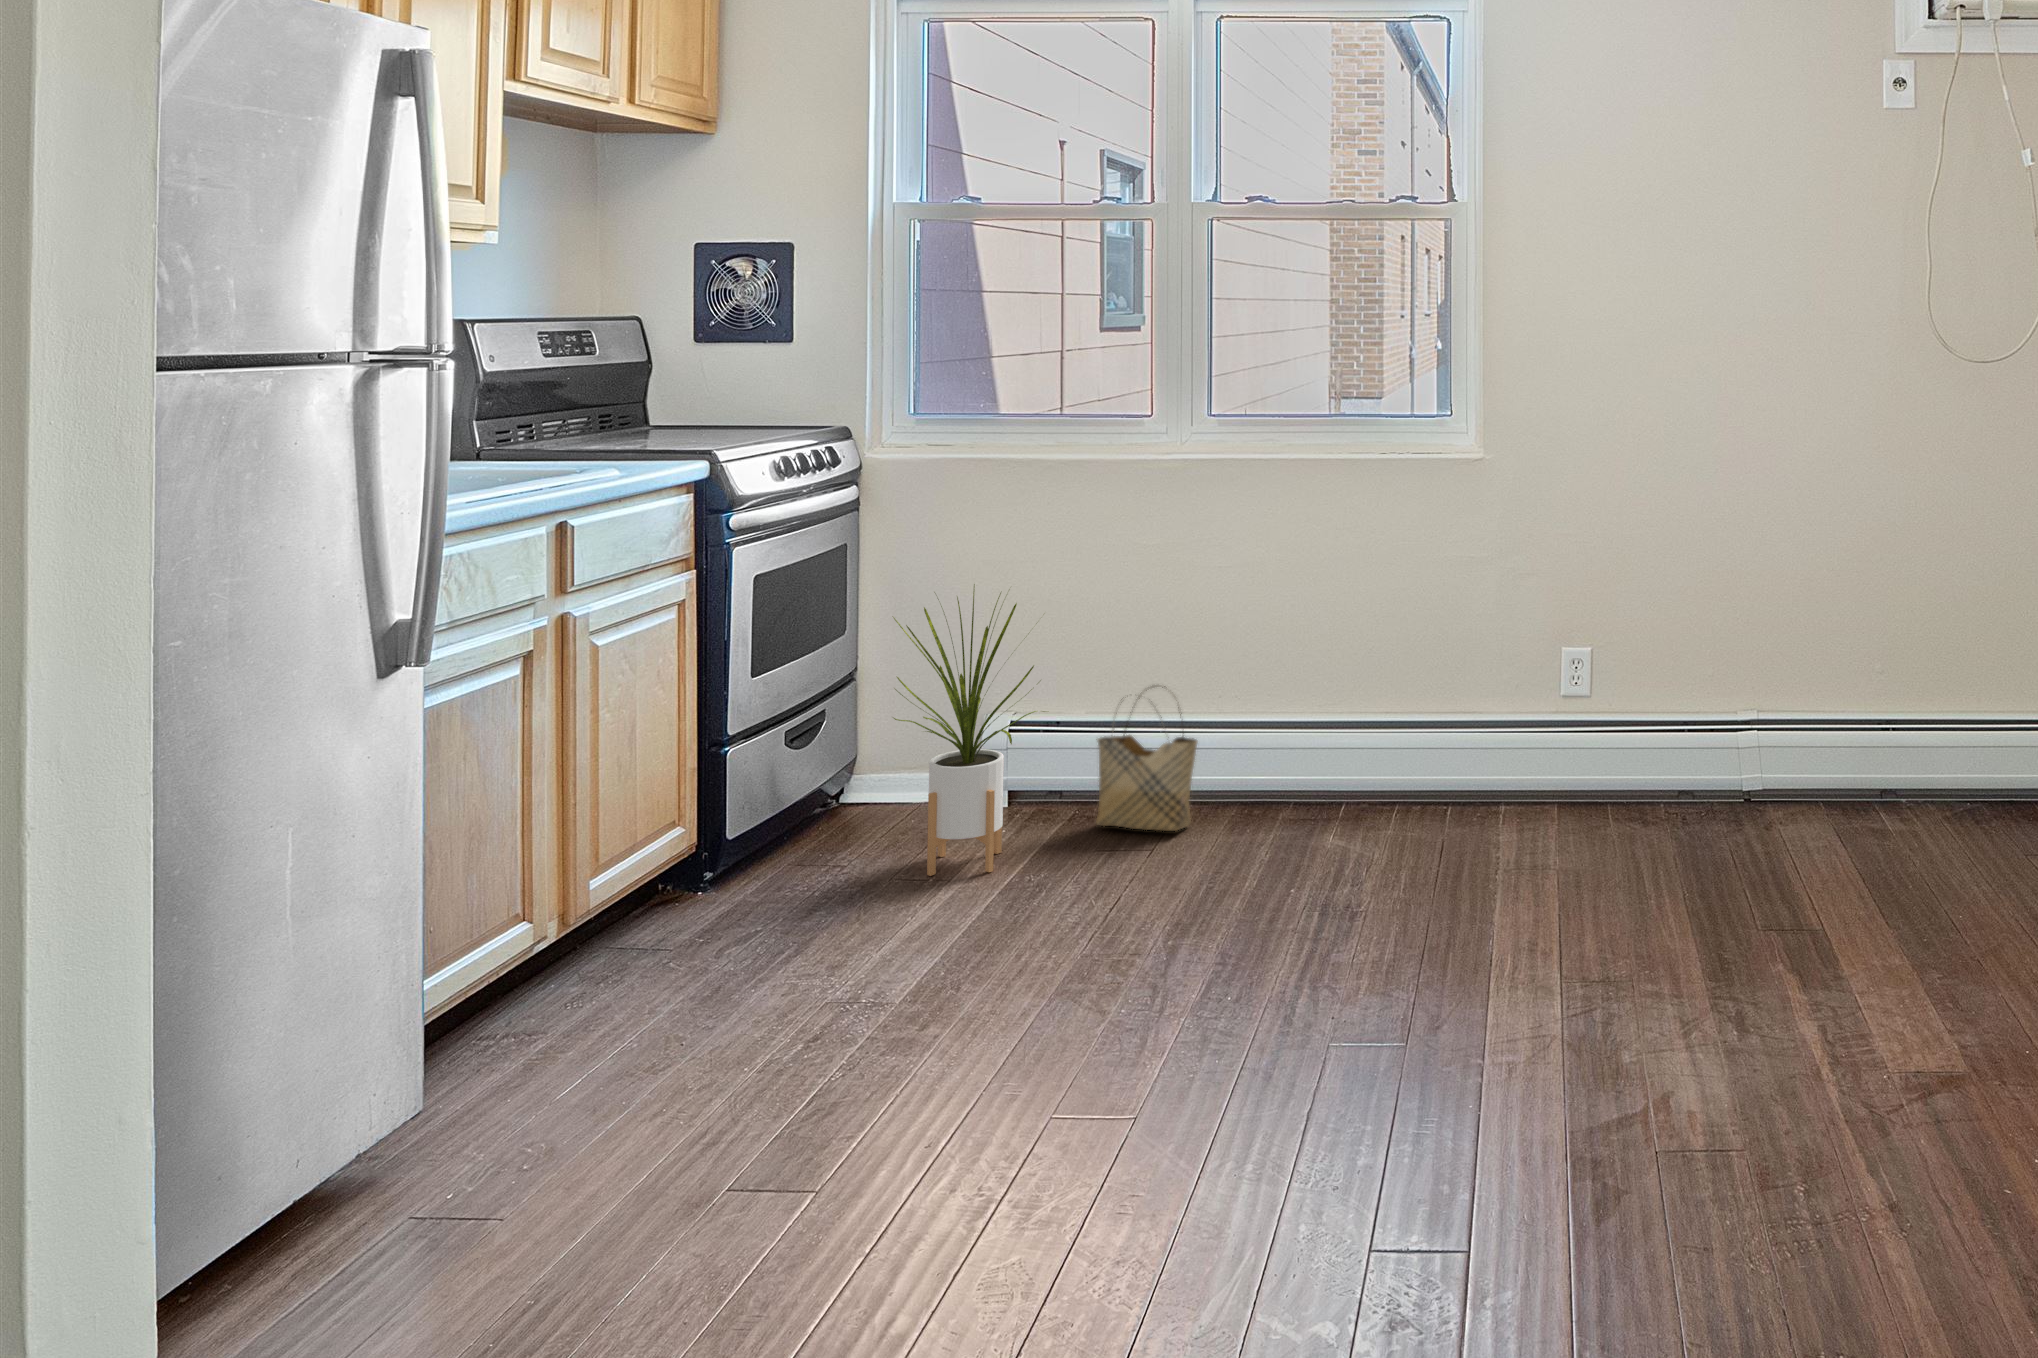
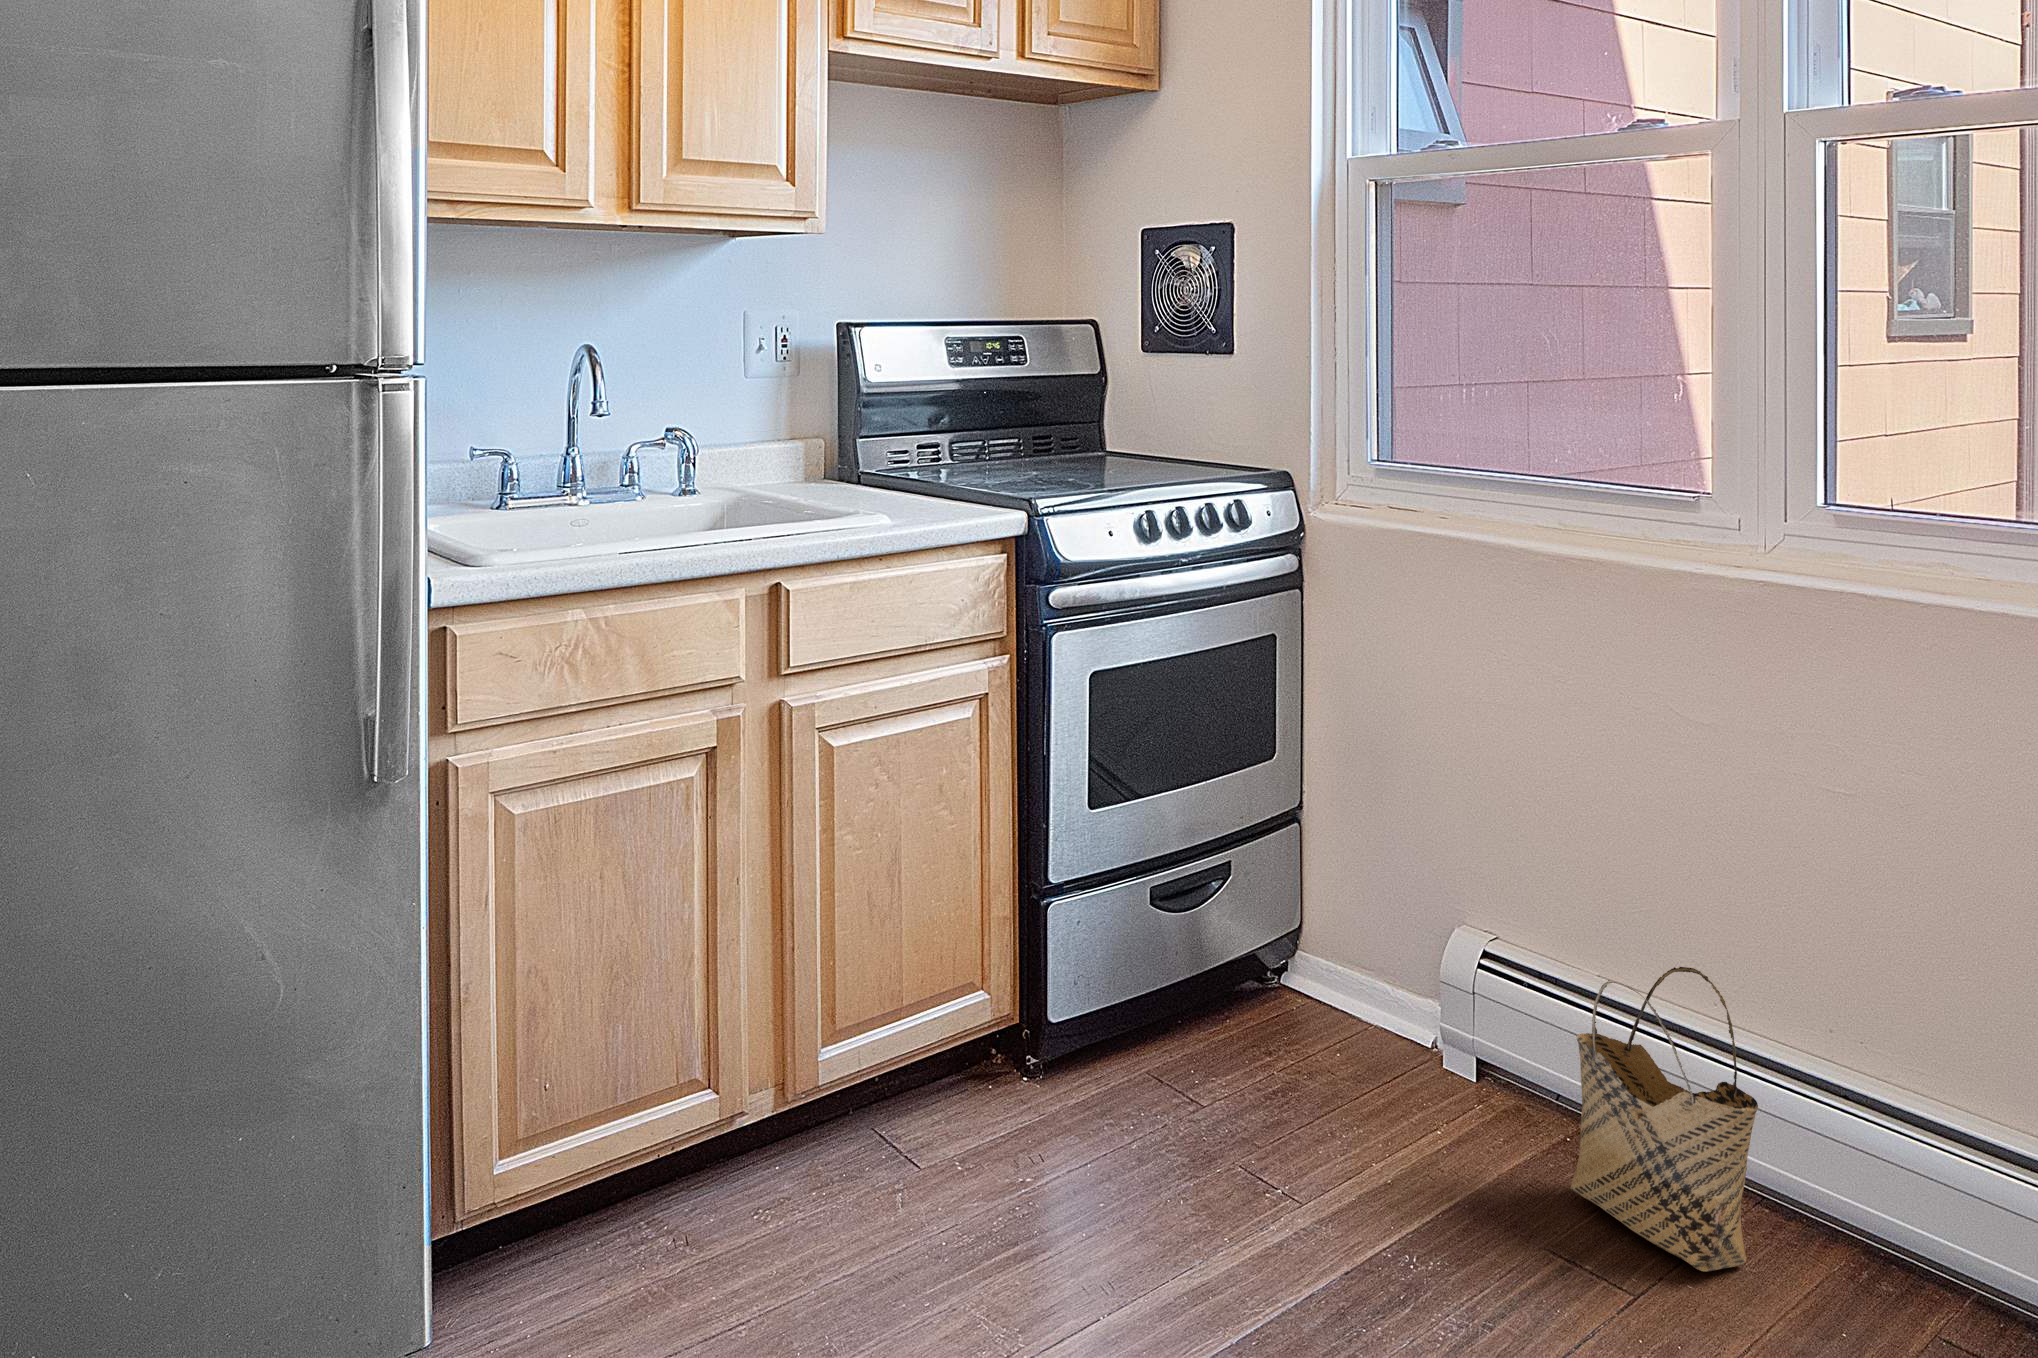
house plant: present [893,584,1045,876] -> none [1214,729,1461,1222]

